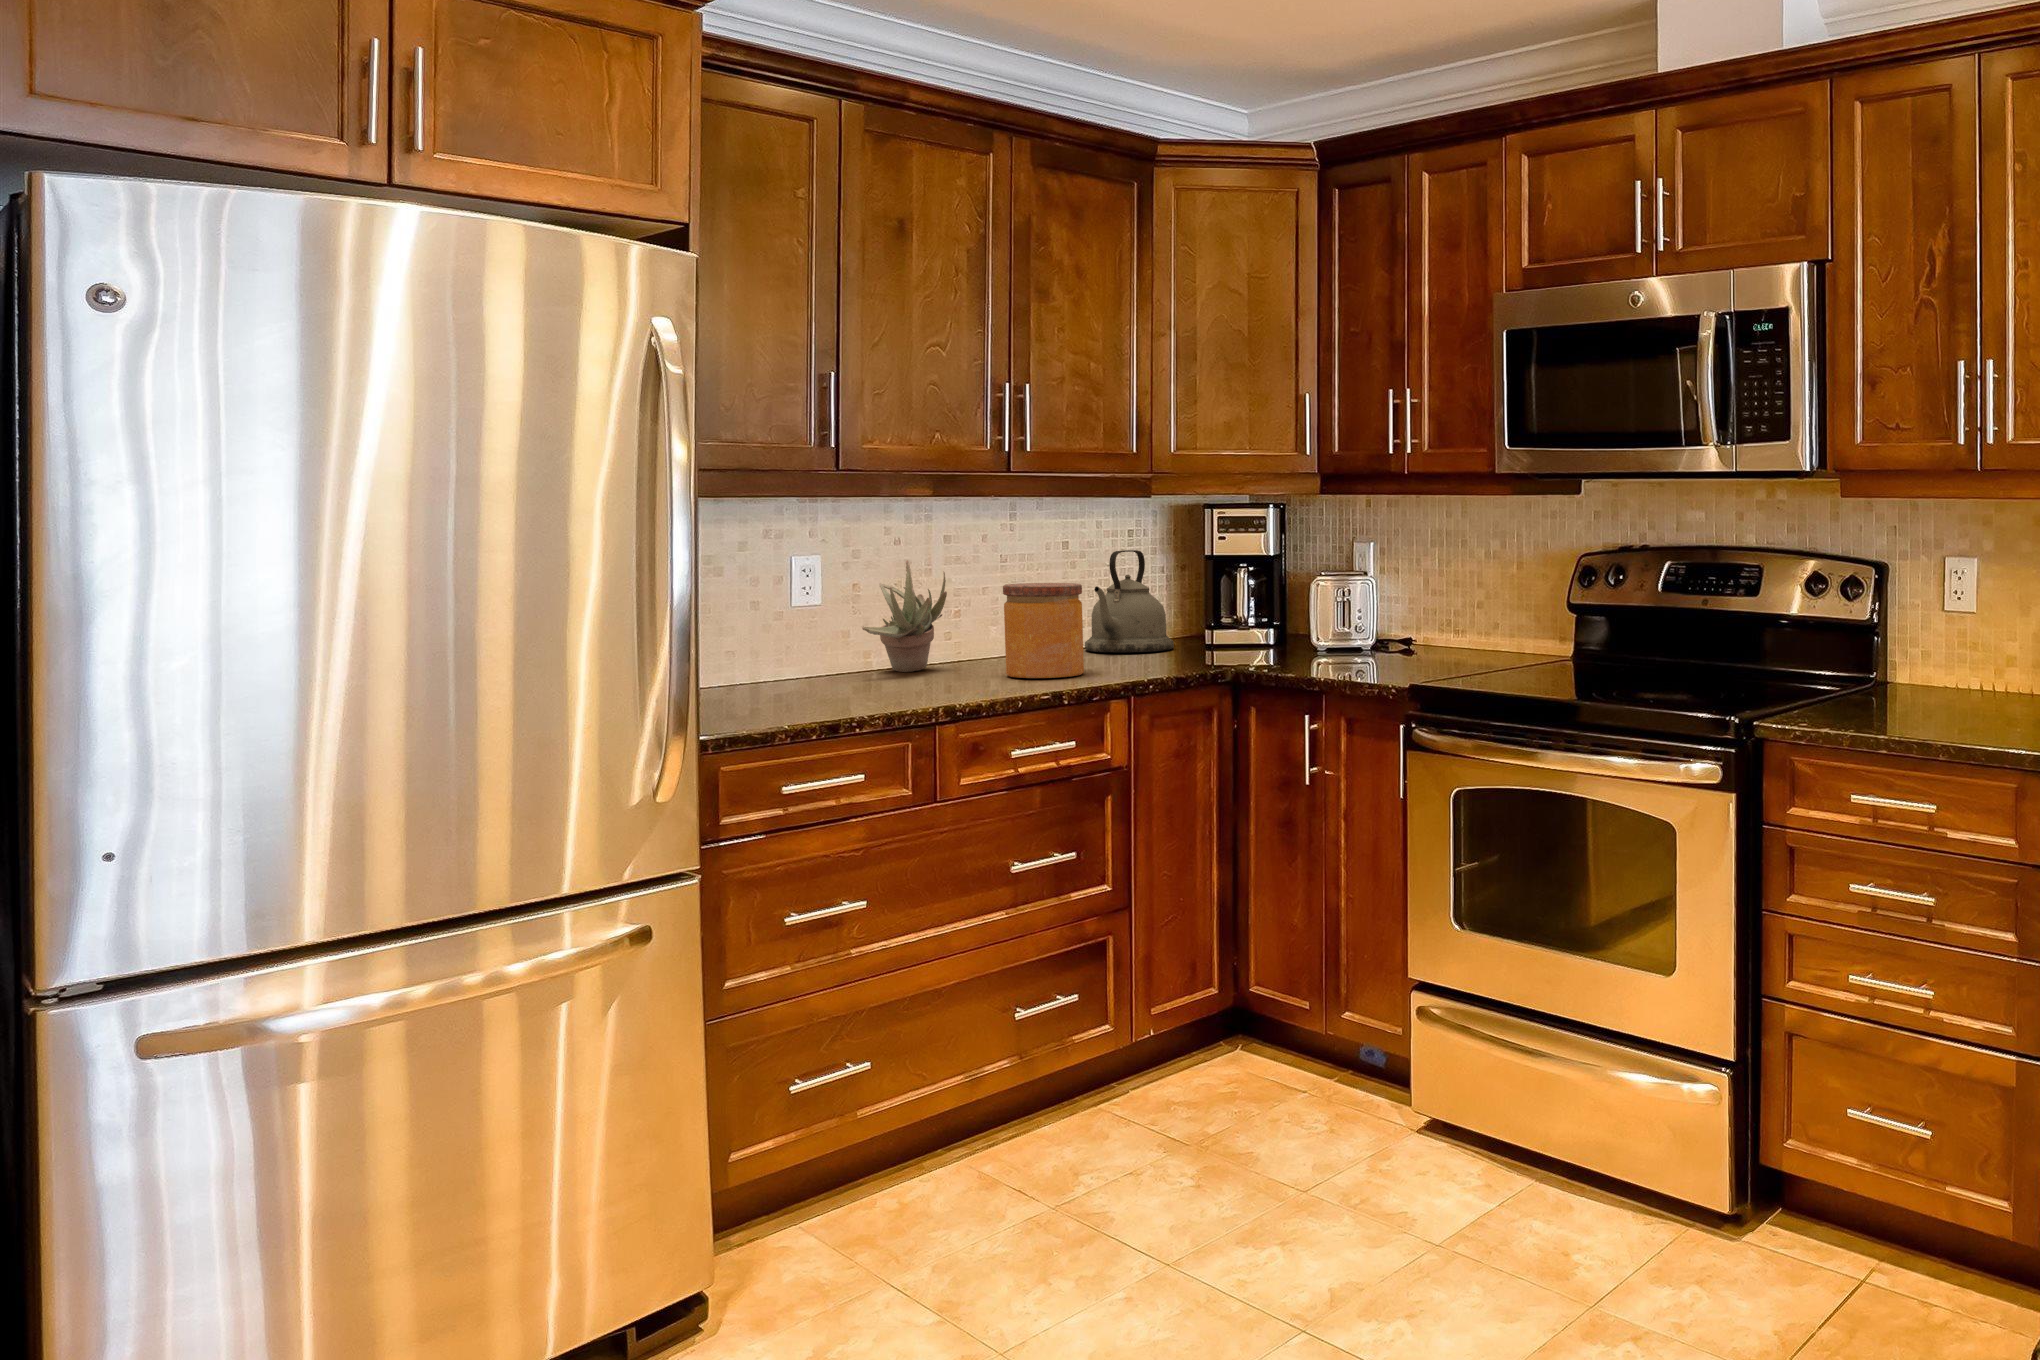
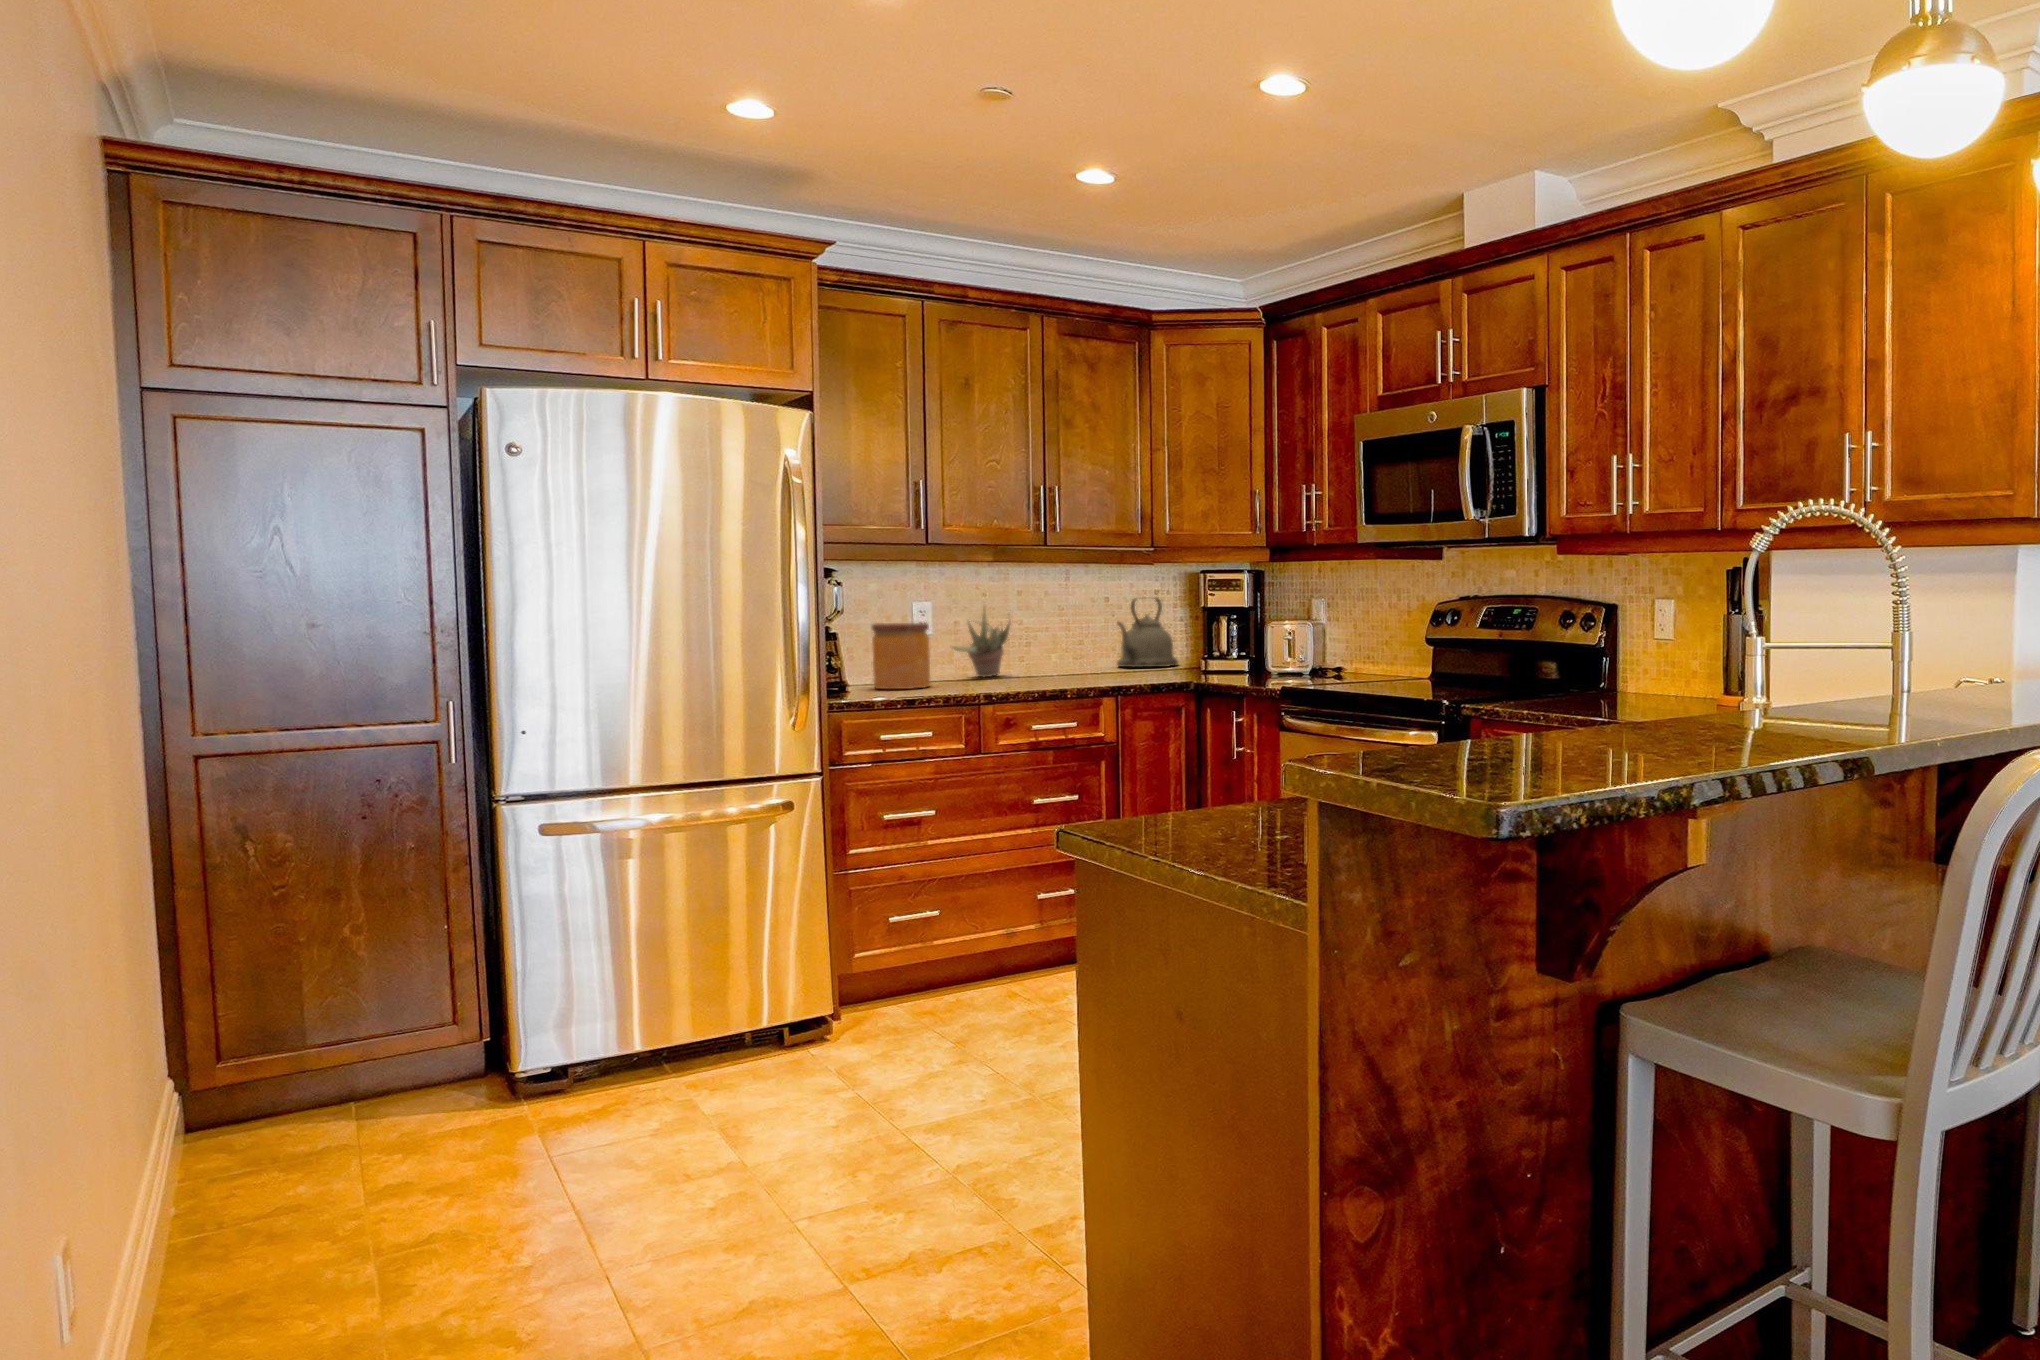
jar: present [1003,583,1084,678] -> present [872,623,931,689]

